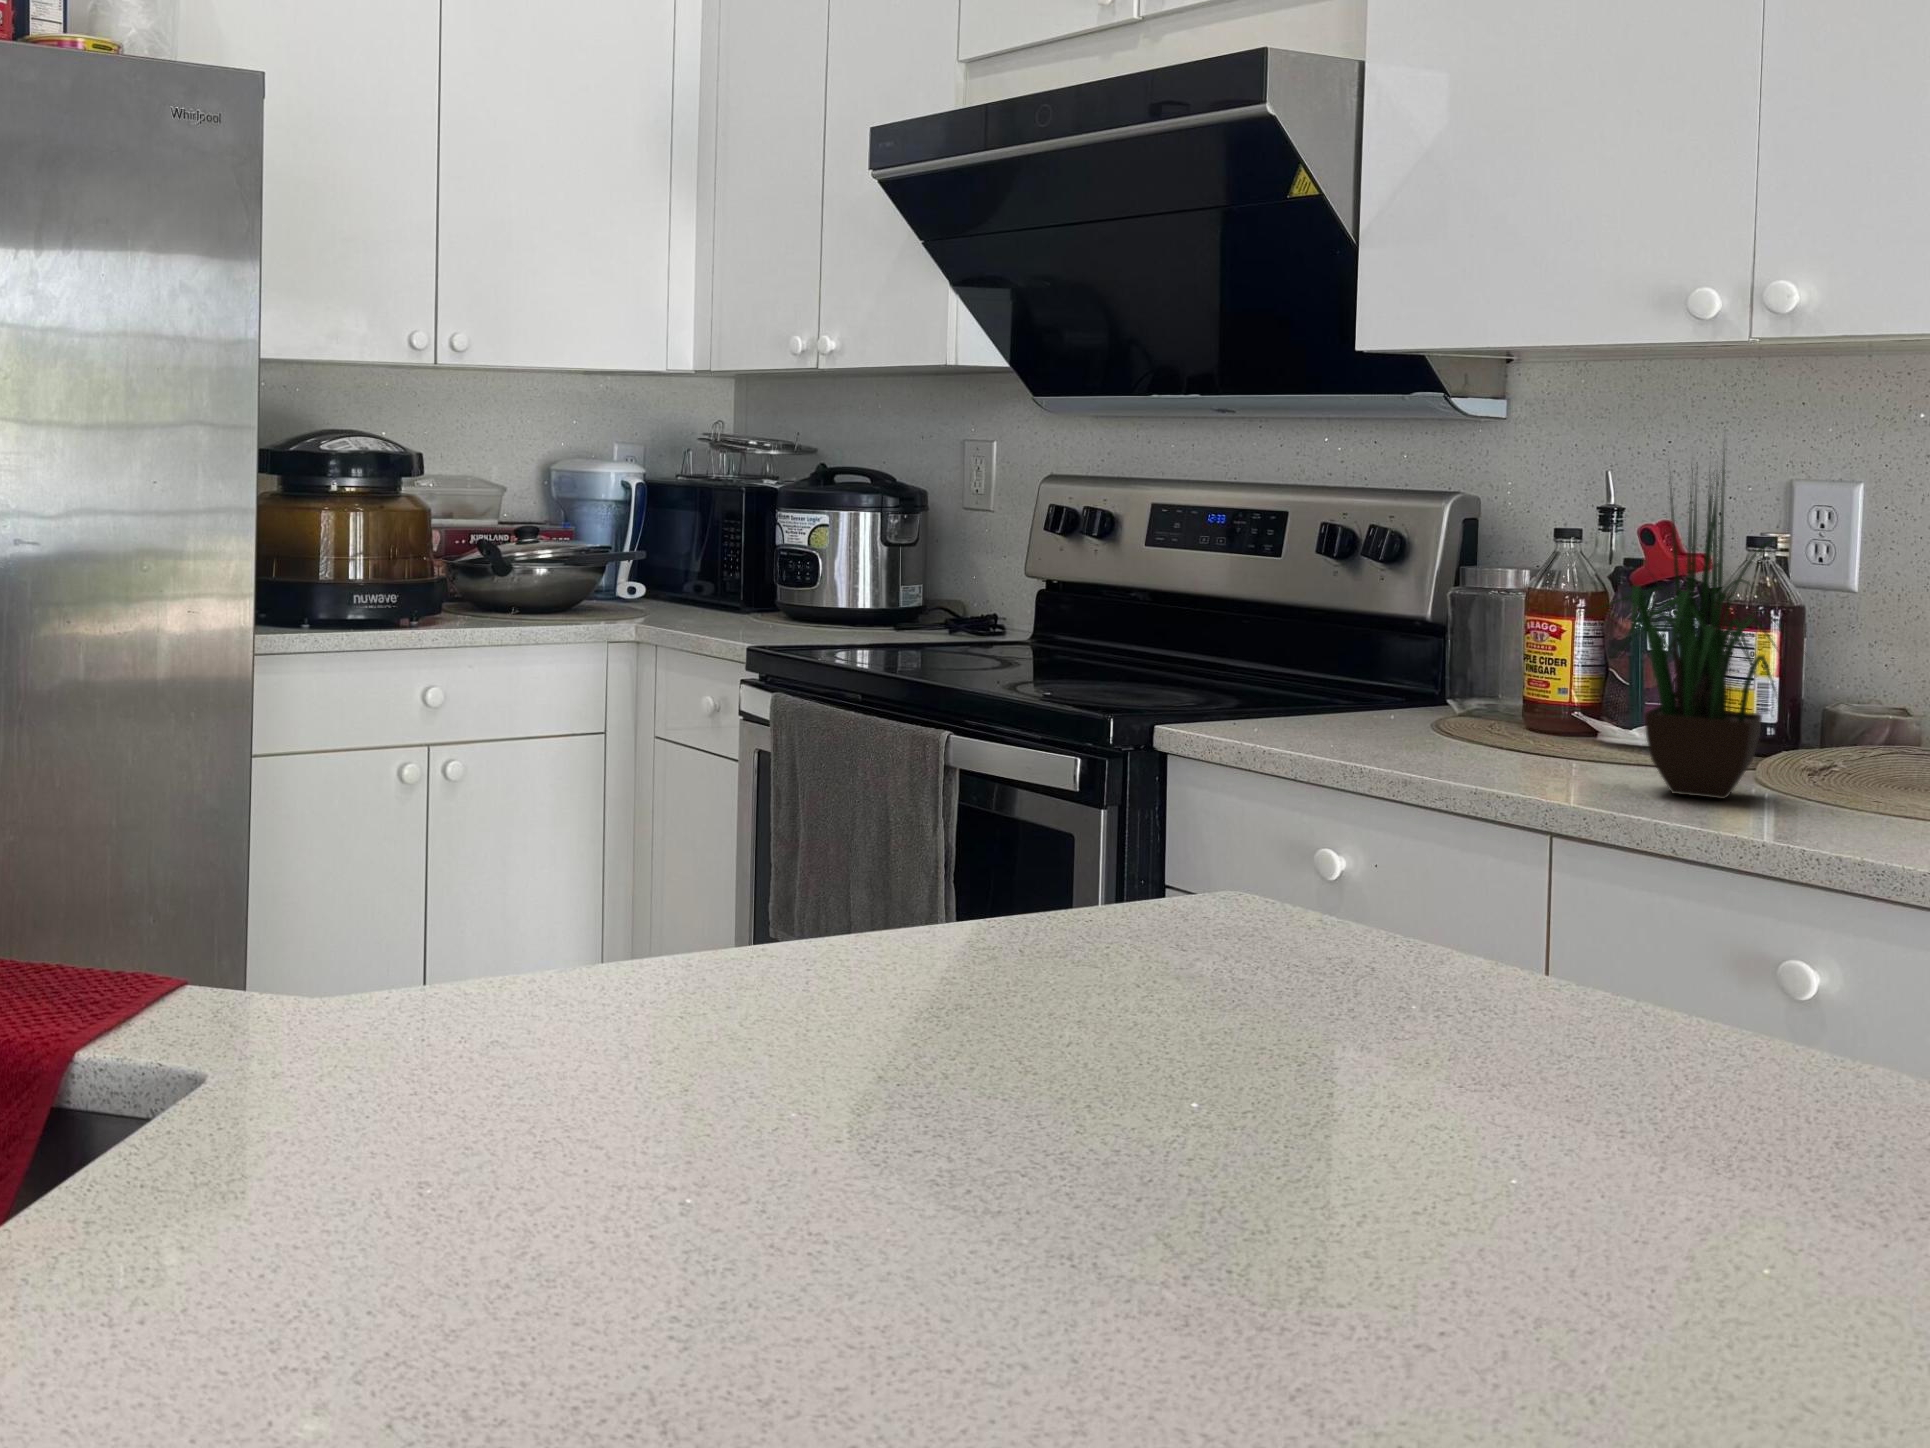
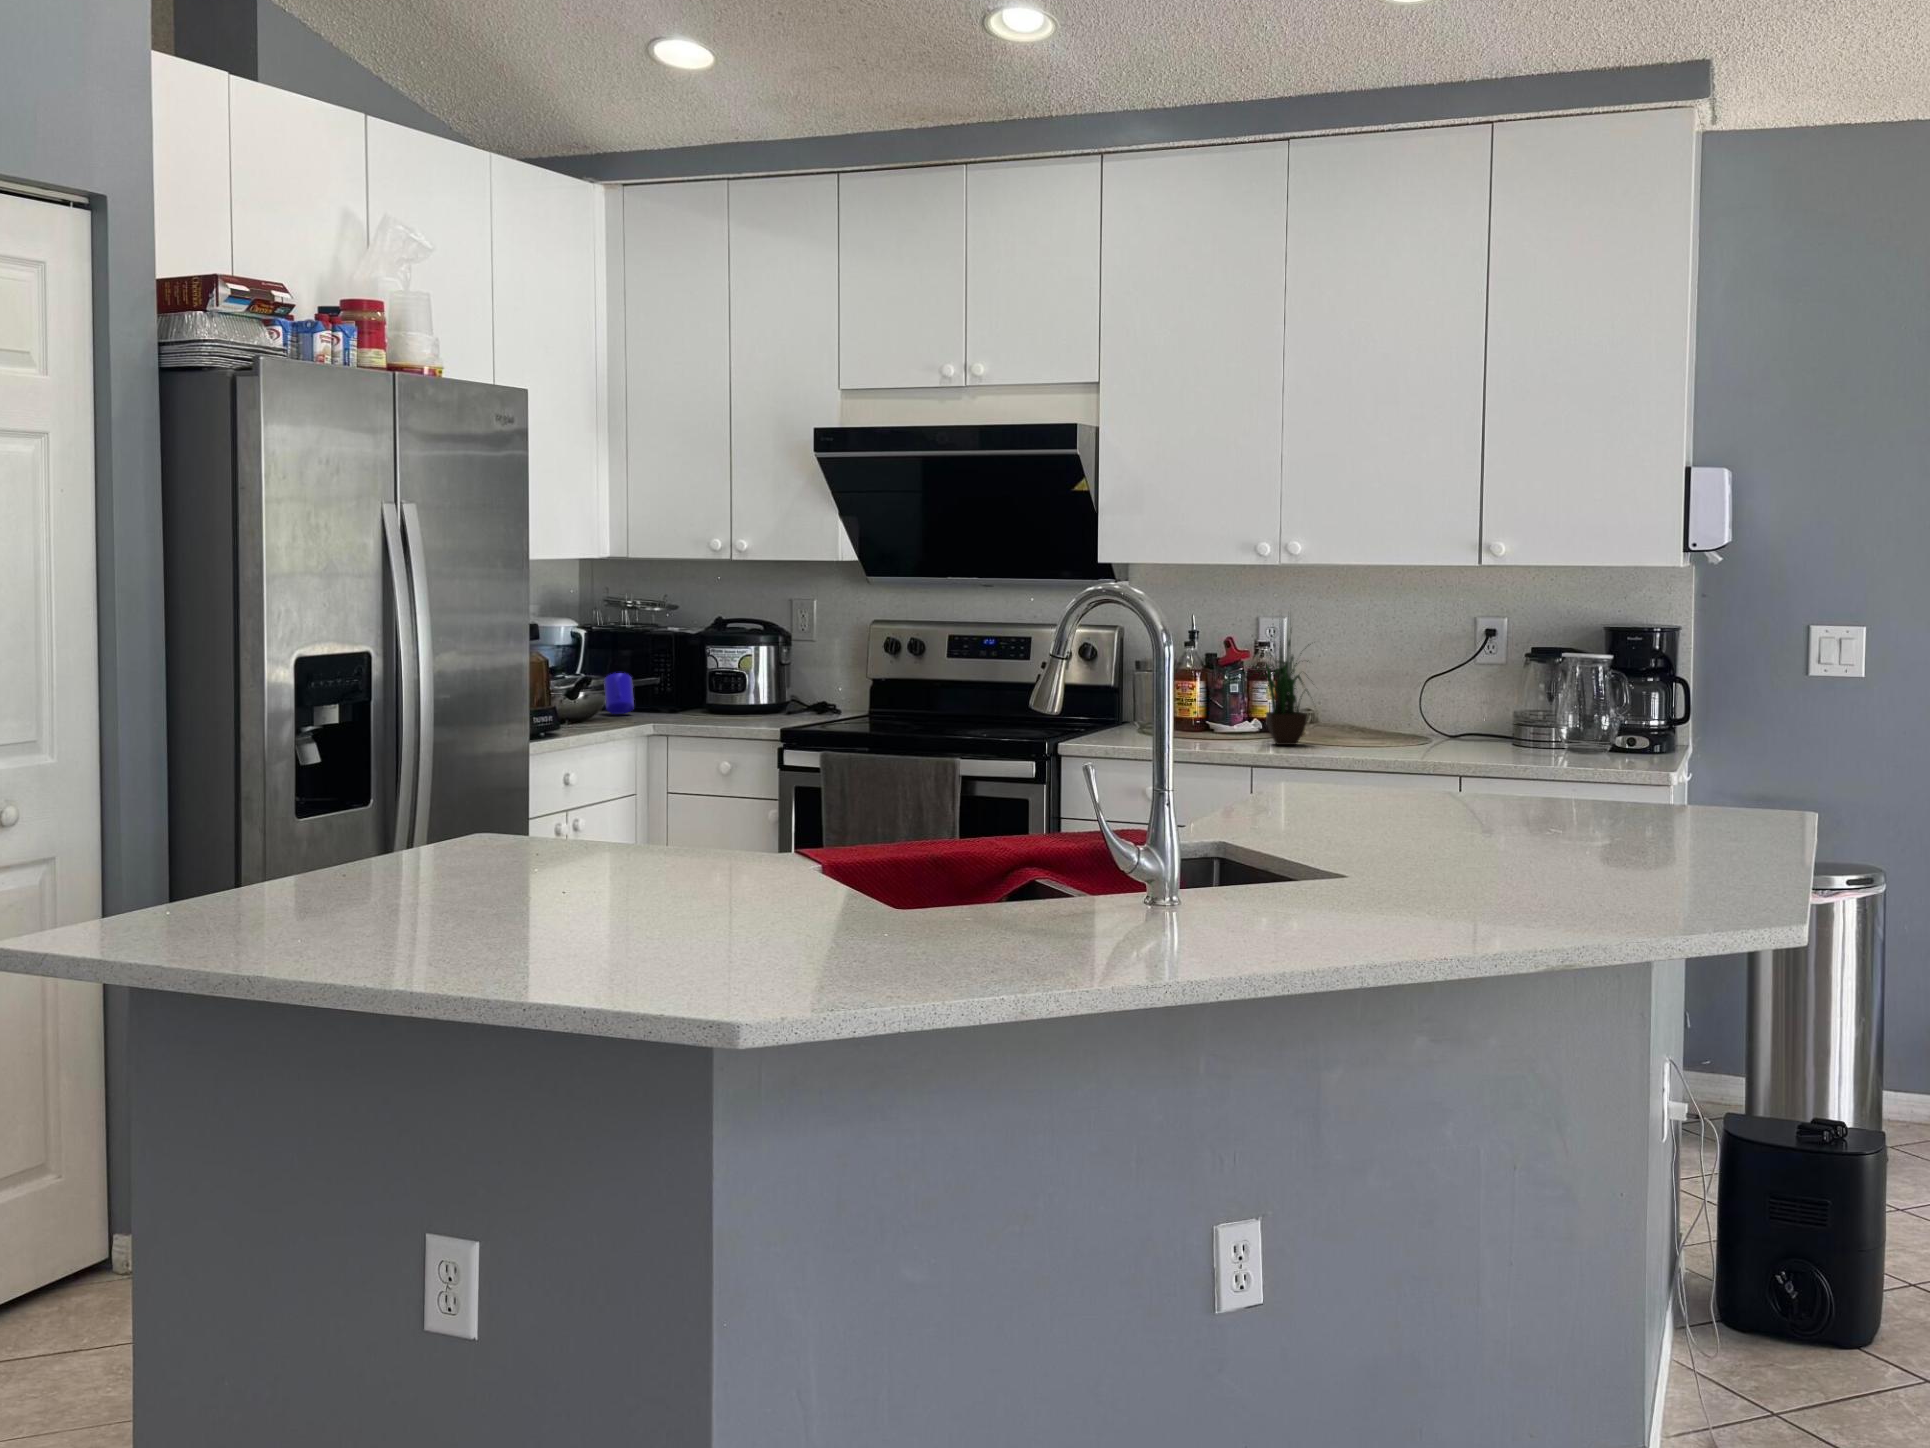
mug: none [631,547,681,612] -> present [604,673,634,714]

